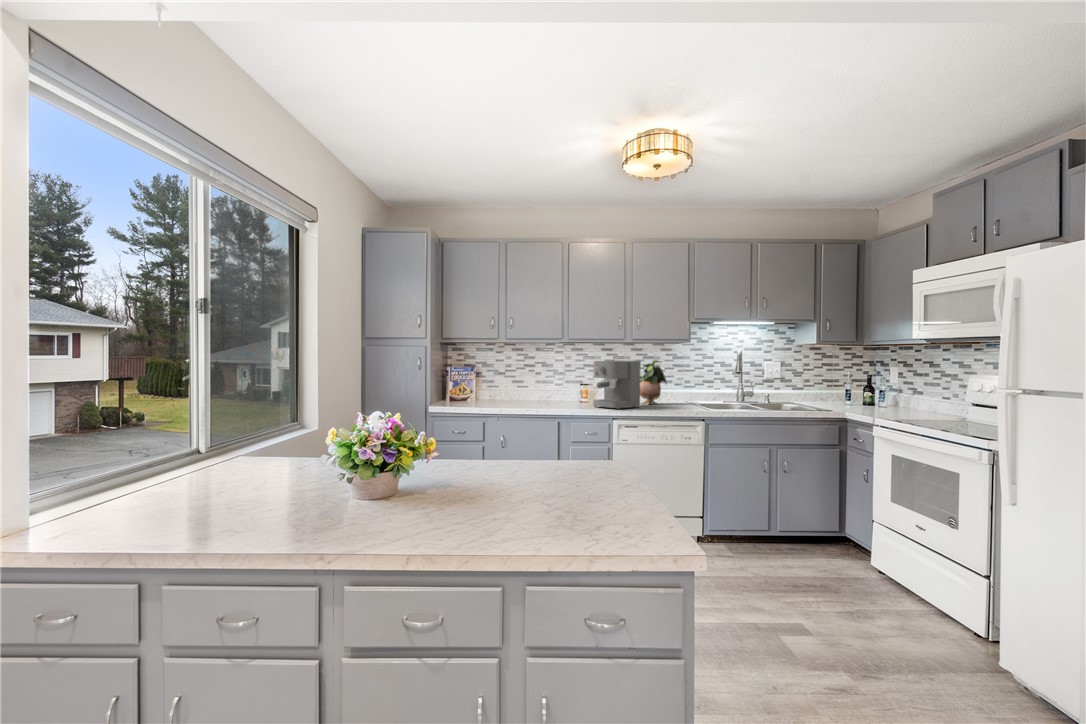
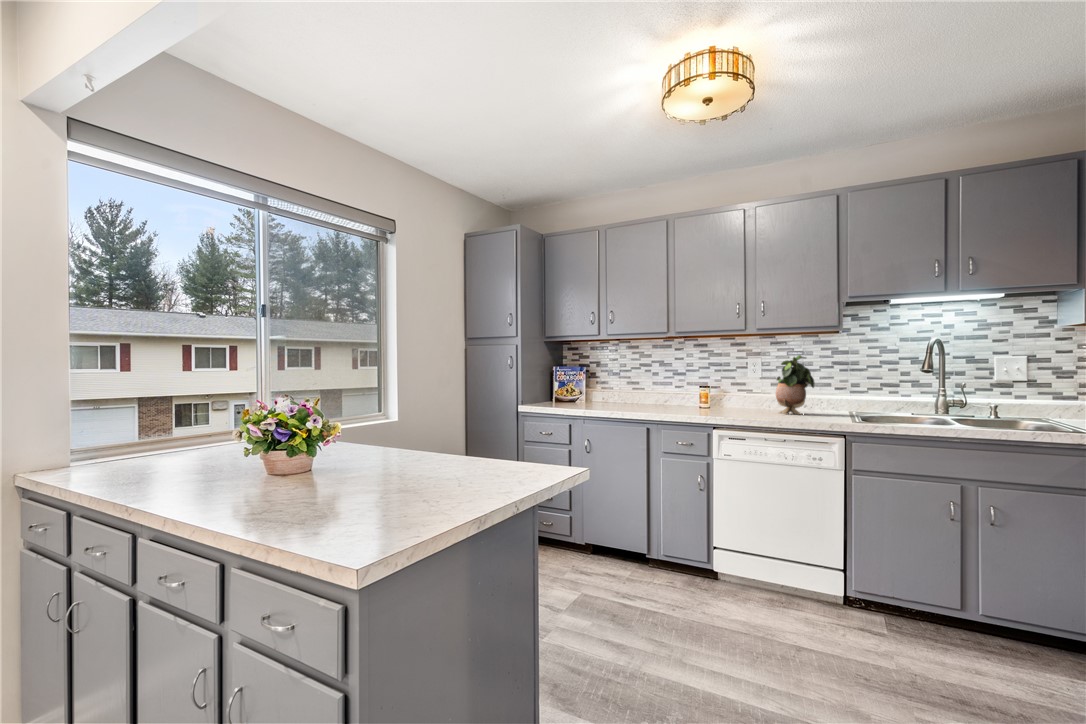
coffee maker: present [593,360,641,409] -> none [693,355,762,417]

